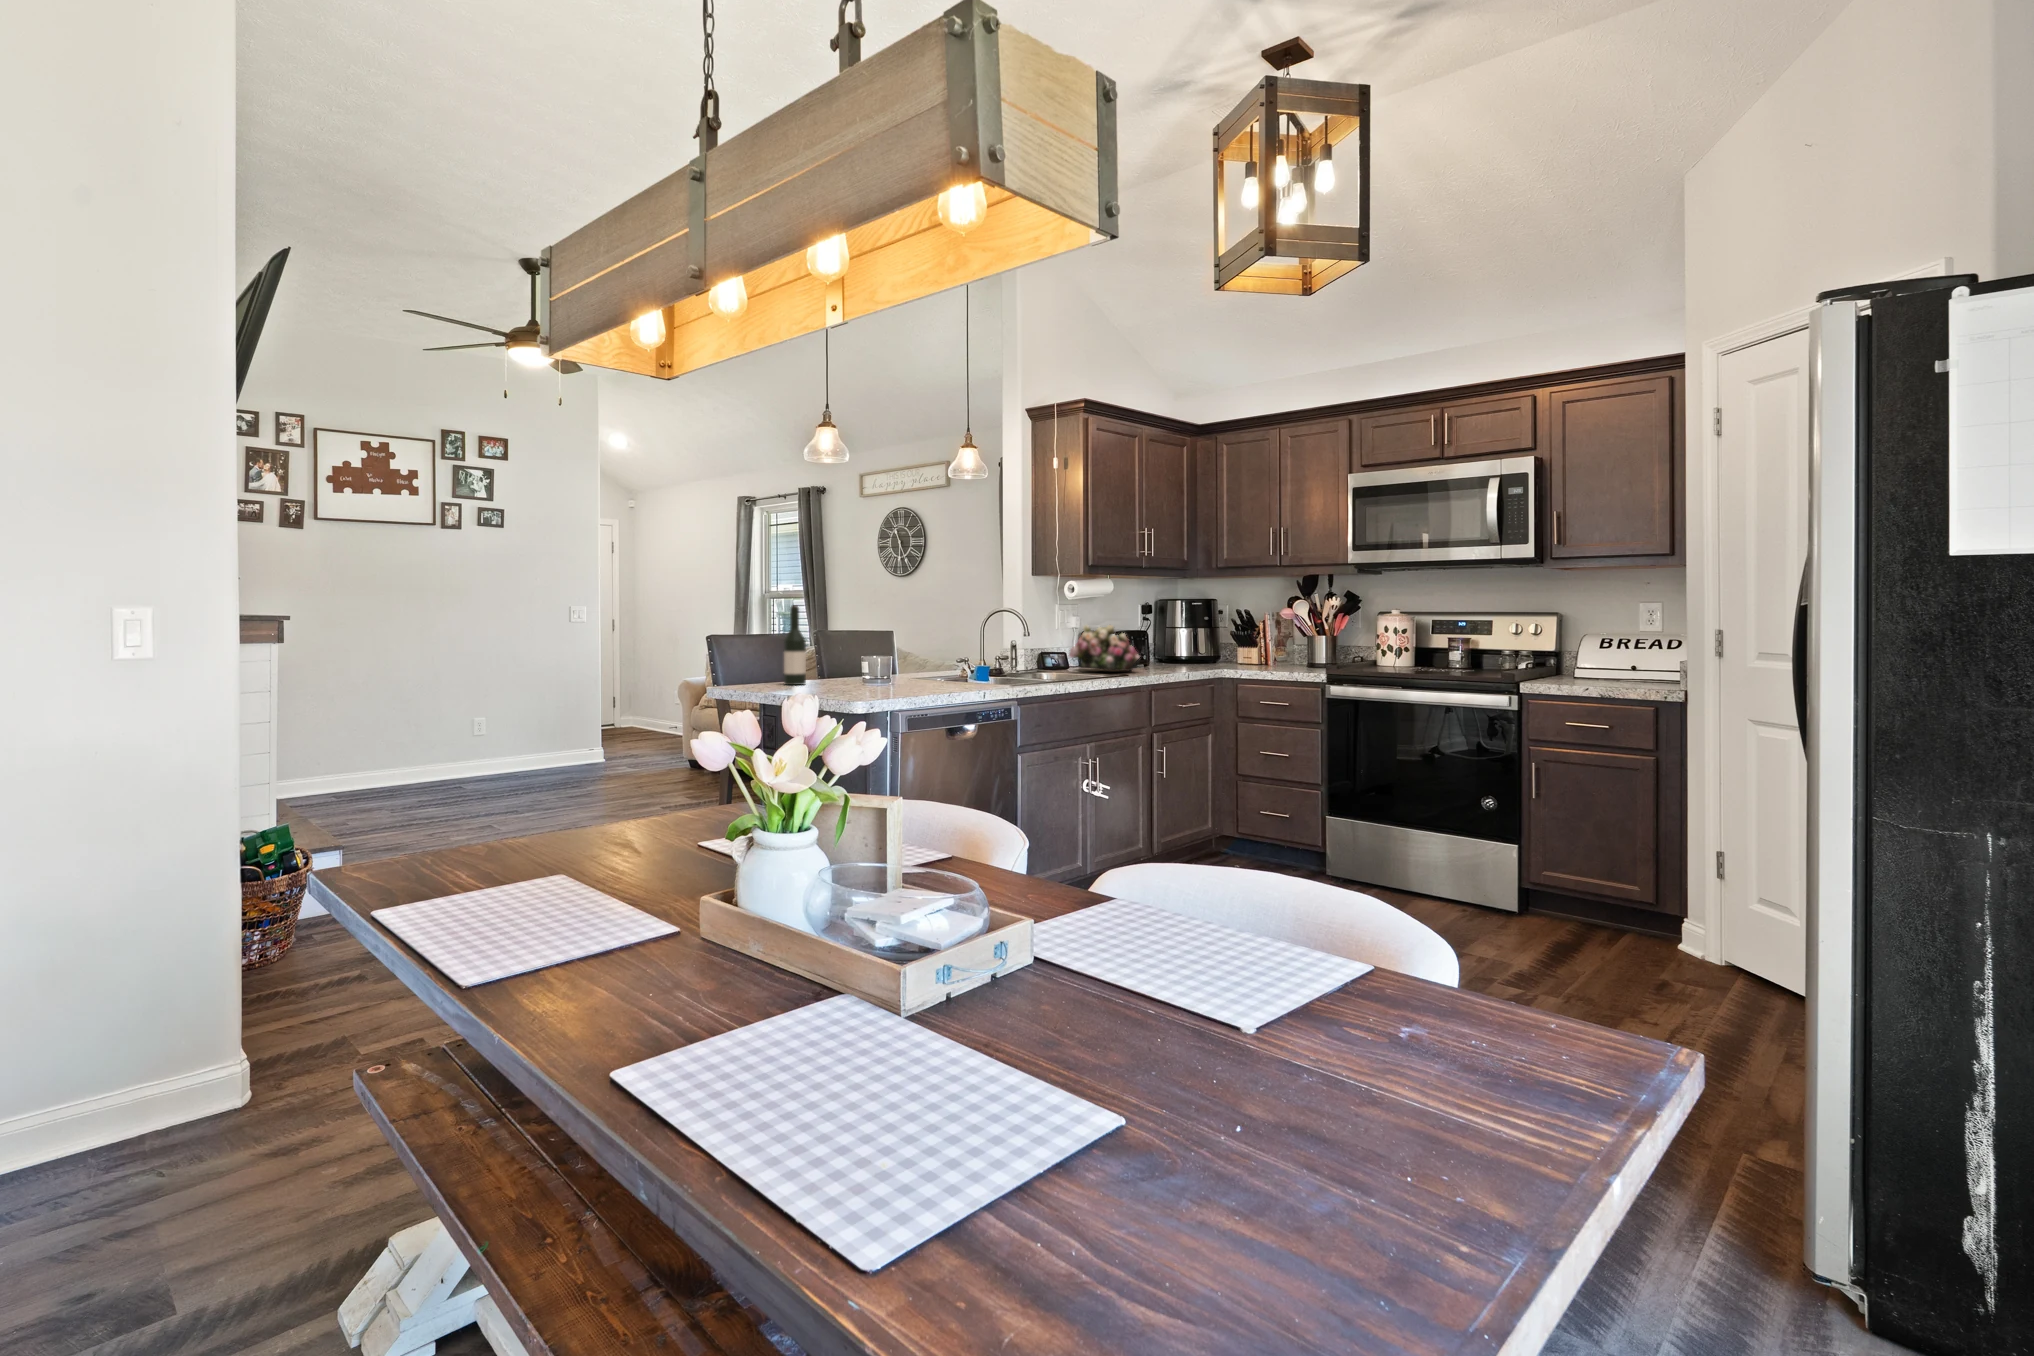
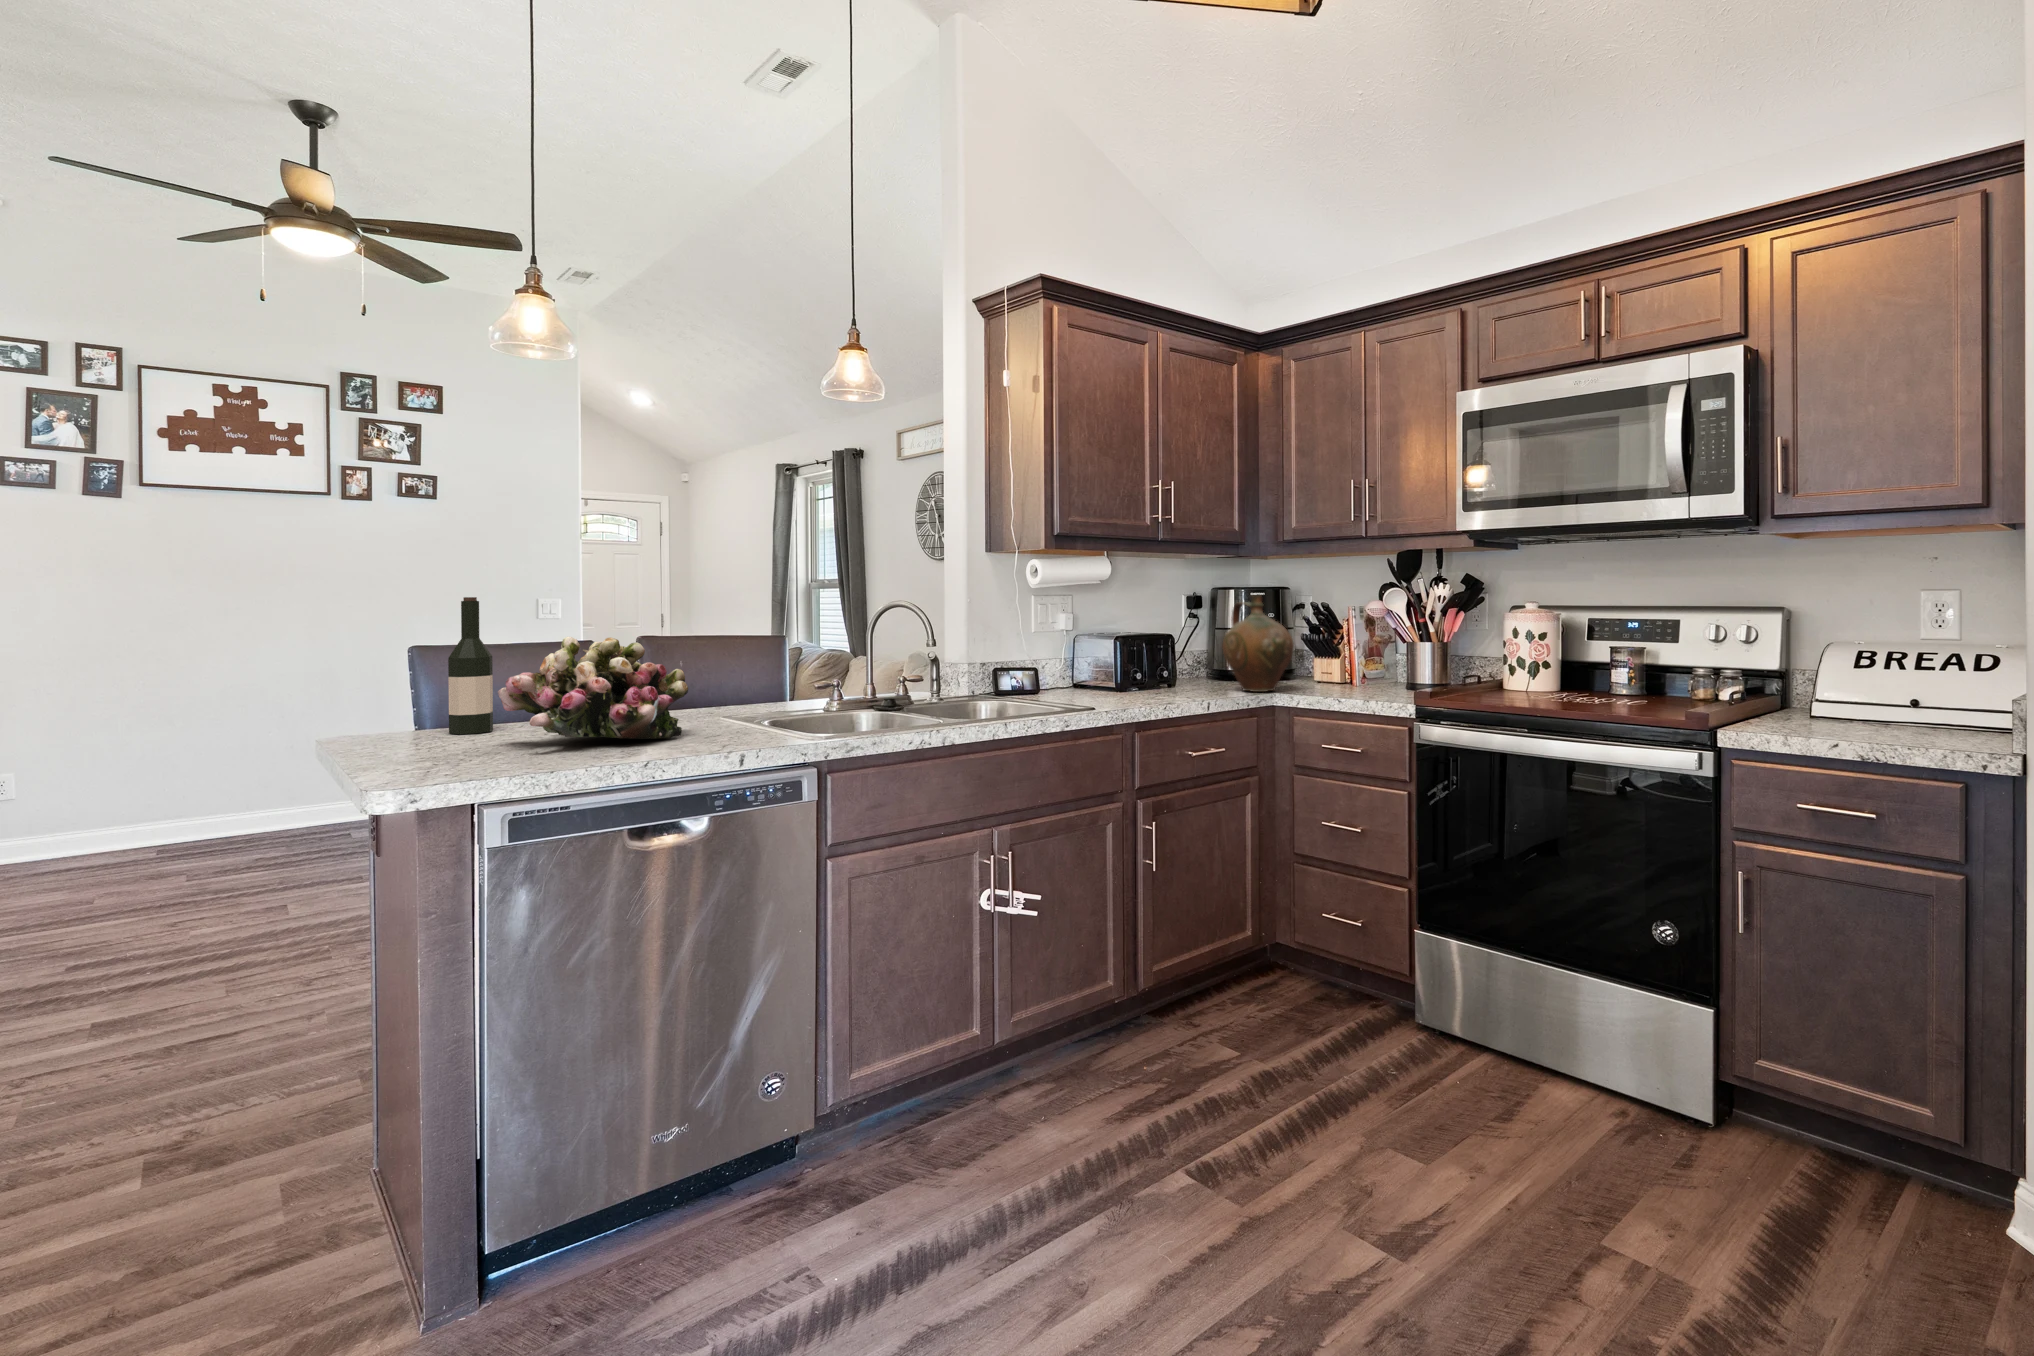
ceramic jug: none [1188,605,1237,669] -> present [1223,595,1294,692]
flower arrangement: present [1069,625,1139,671] -> present [498,637,688,739]

